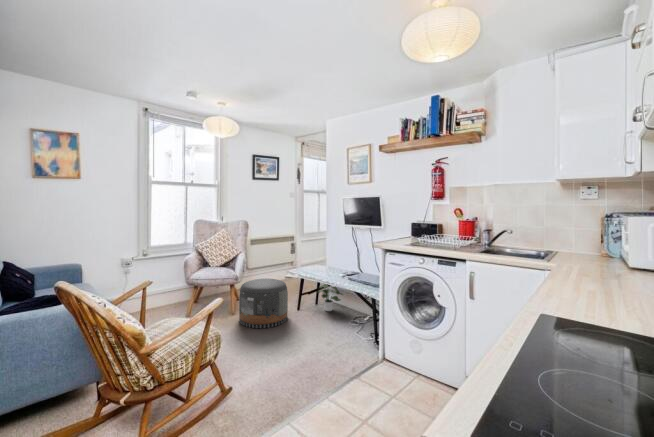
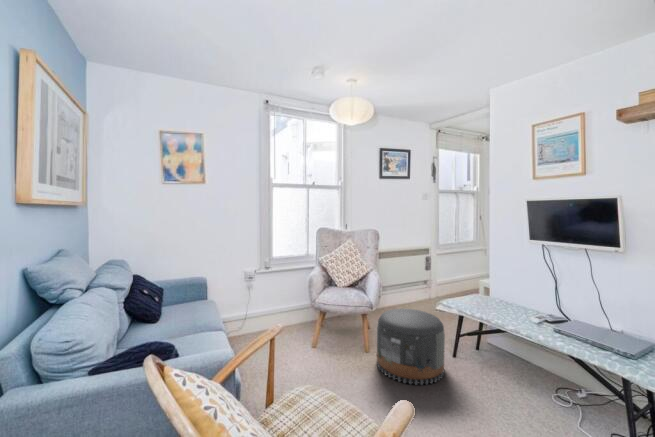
potted plant: present [318,284,343,311] -> none [483,319,531,366]

